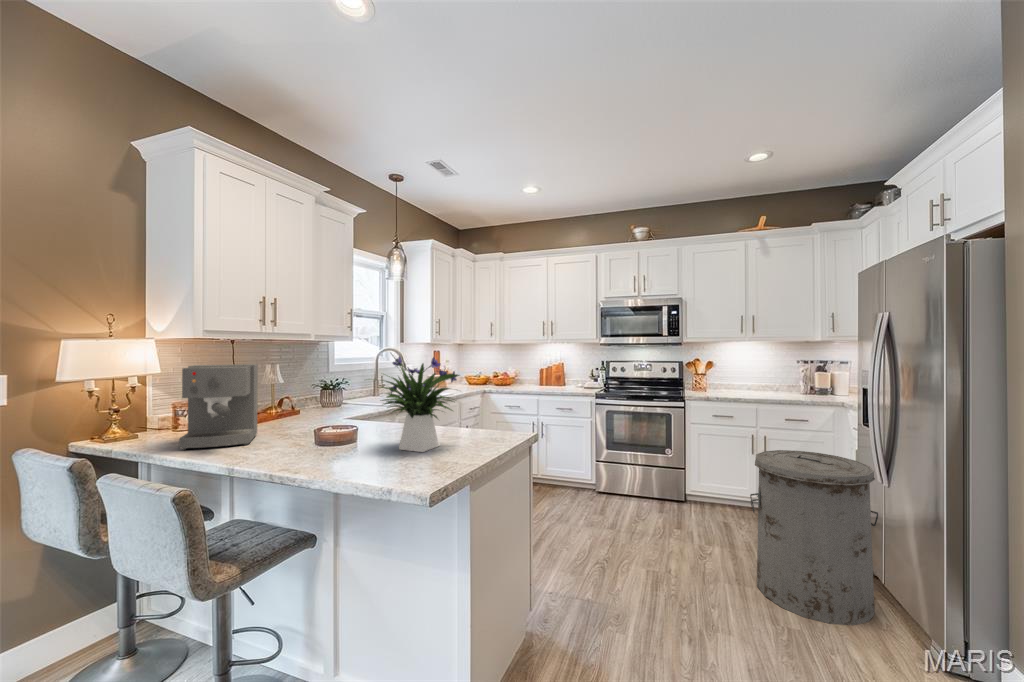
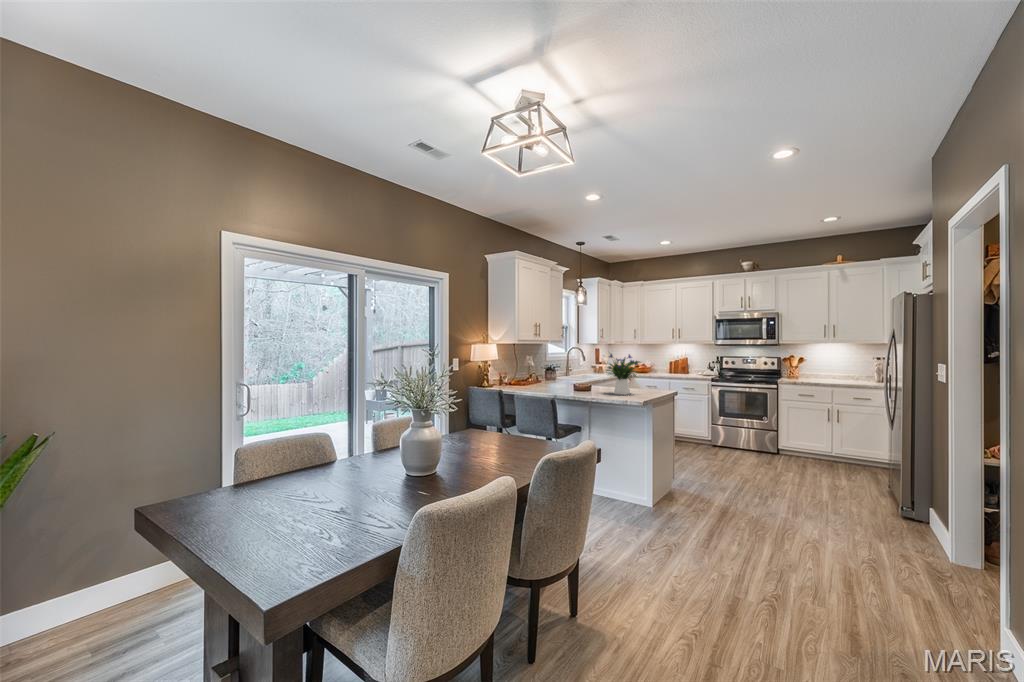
coffee maker: present [179,364,258,450] -> none [516,356,544,392]
trash can: present [750,450,878,625] -> none [804,411,882,501]

